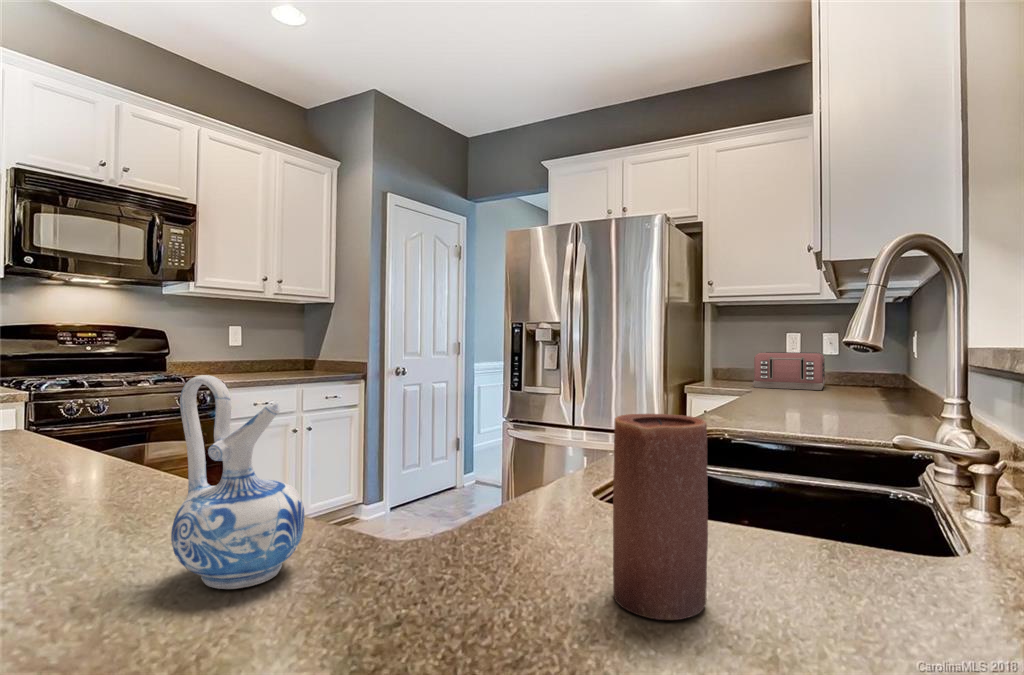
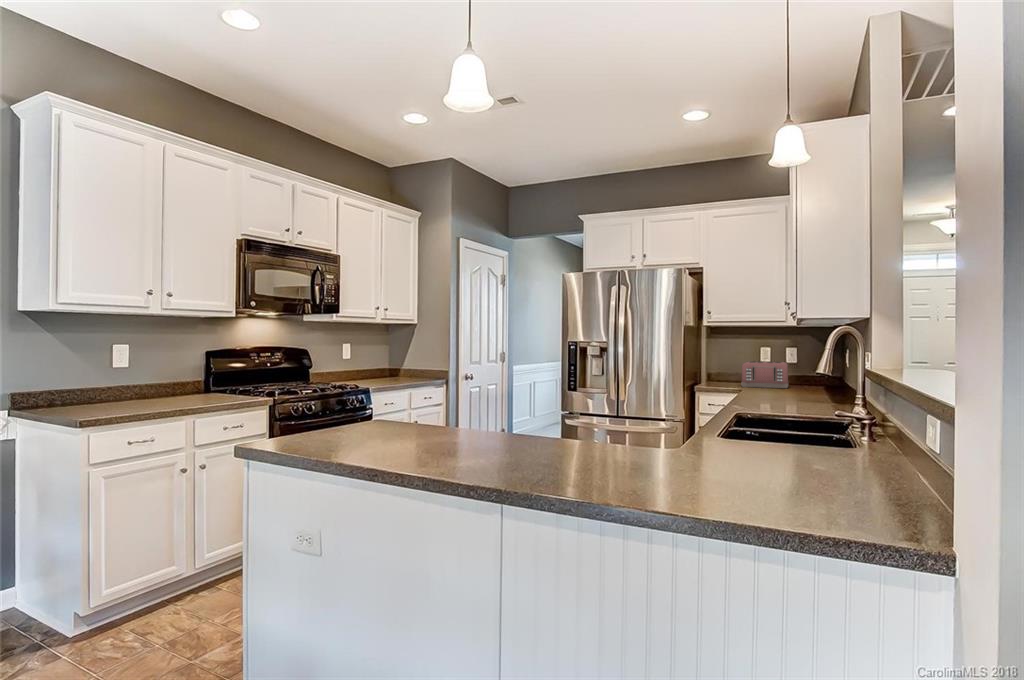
ceramic pitcher: present [171,375,305,589] -> none [626,392,664,456]
candle: present [613,414,708,620] -> none [759,402,788,458]

